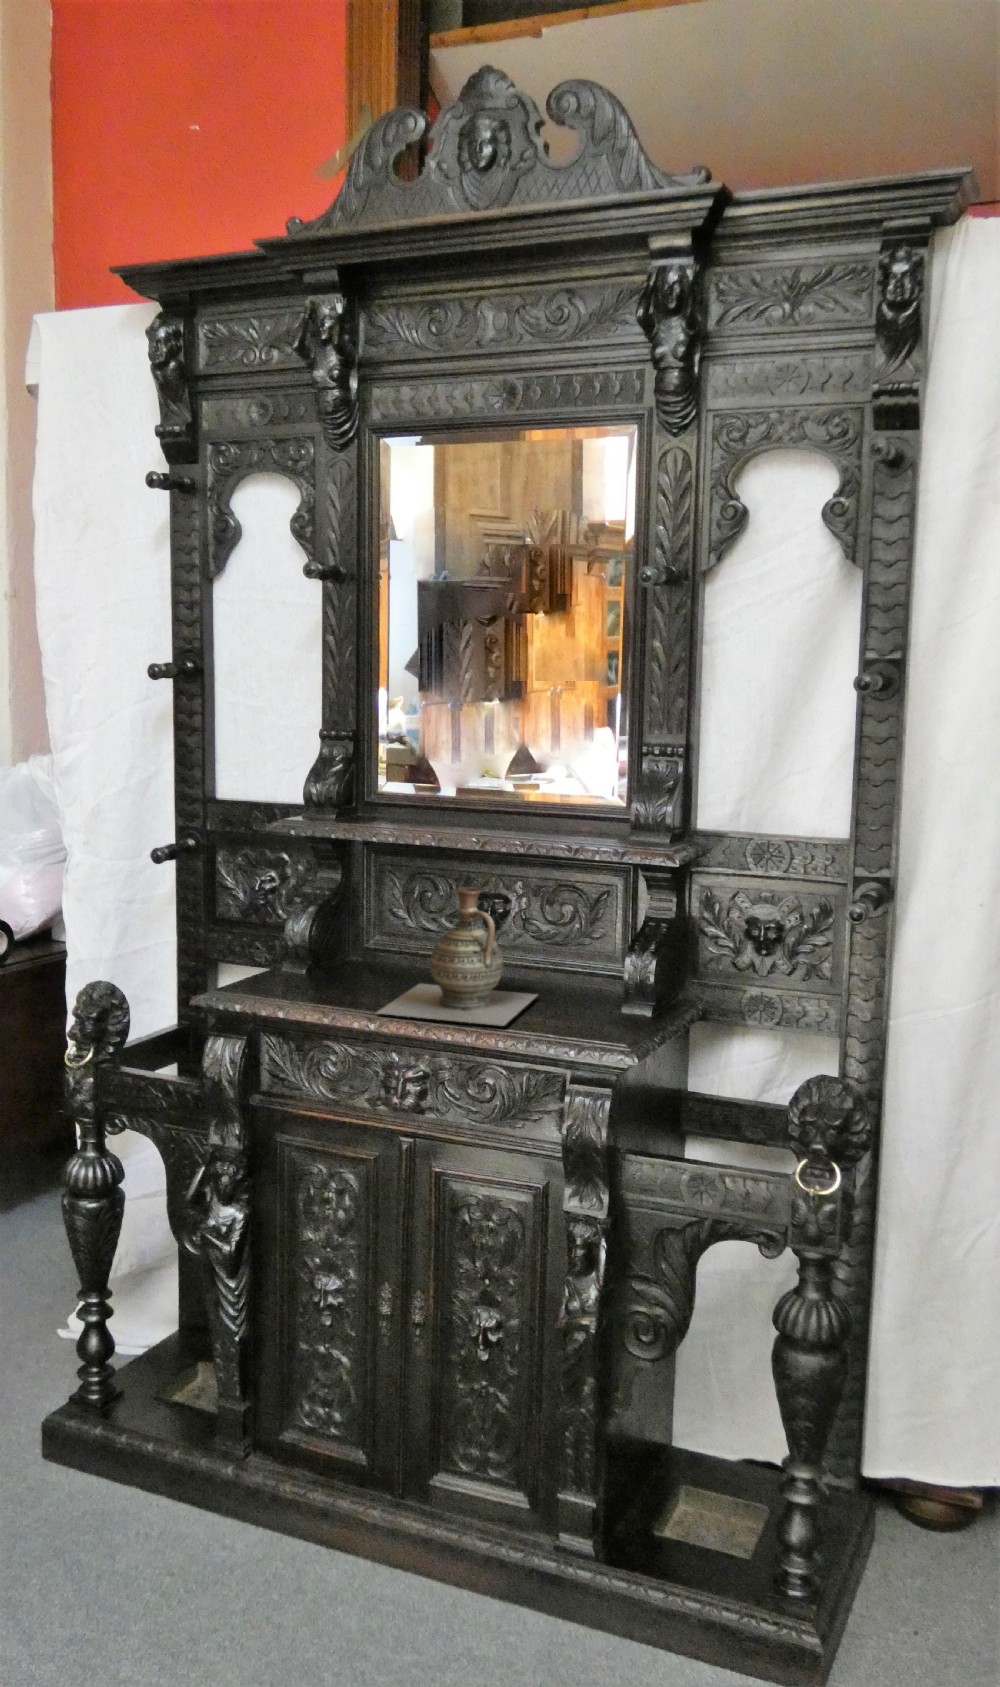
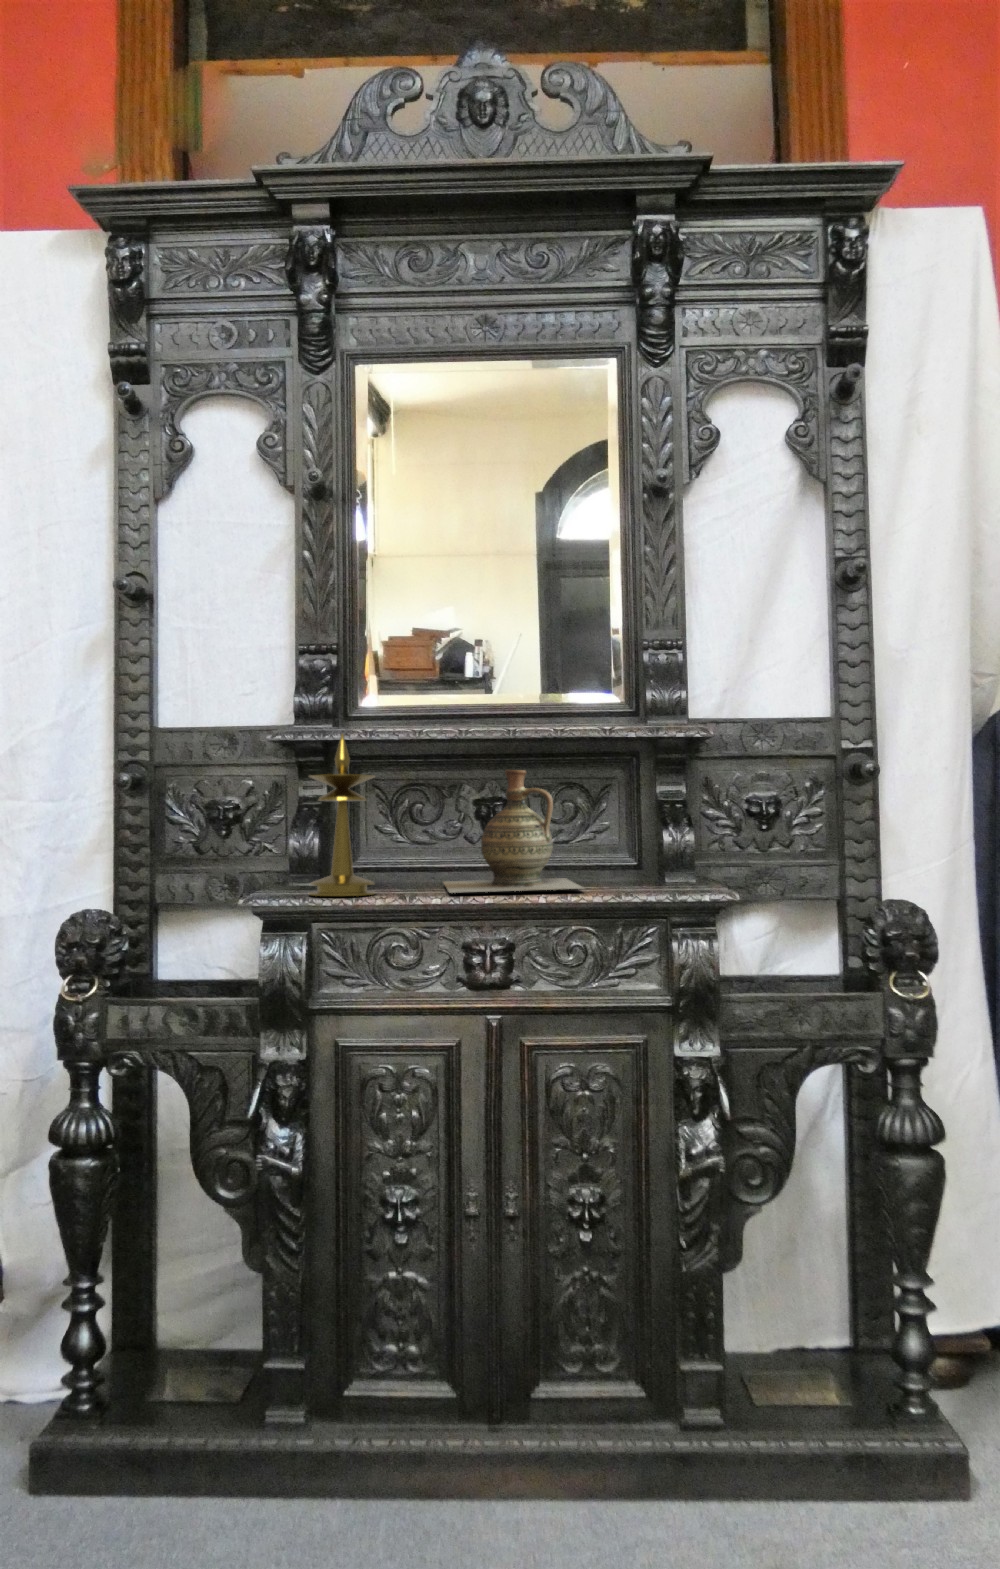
candlestick: none [265,843,333,1004] -> present [308,734,376,896]

